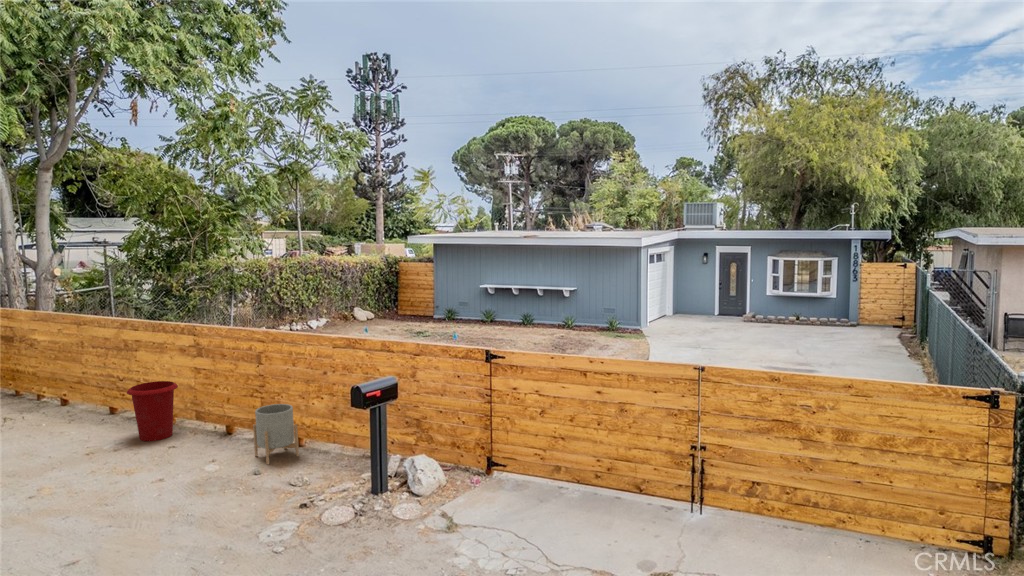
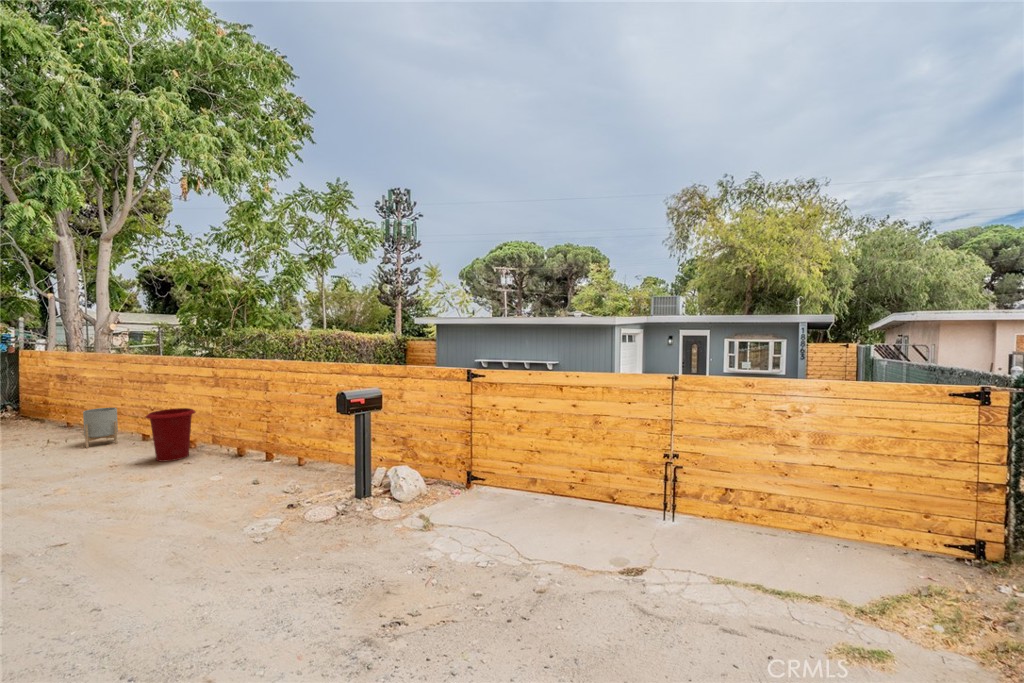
planter: present [253,404,299,465] -> present [83,408,118,448]

